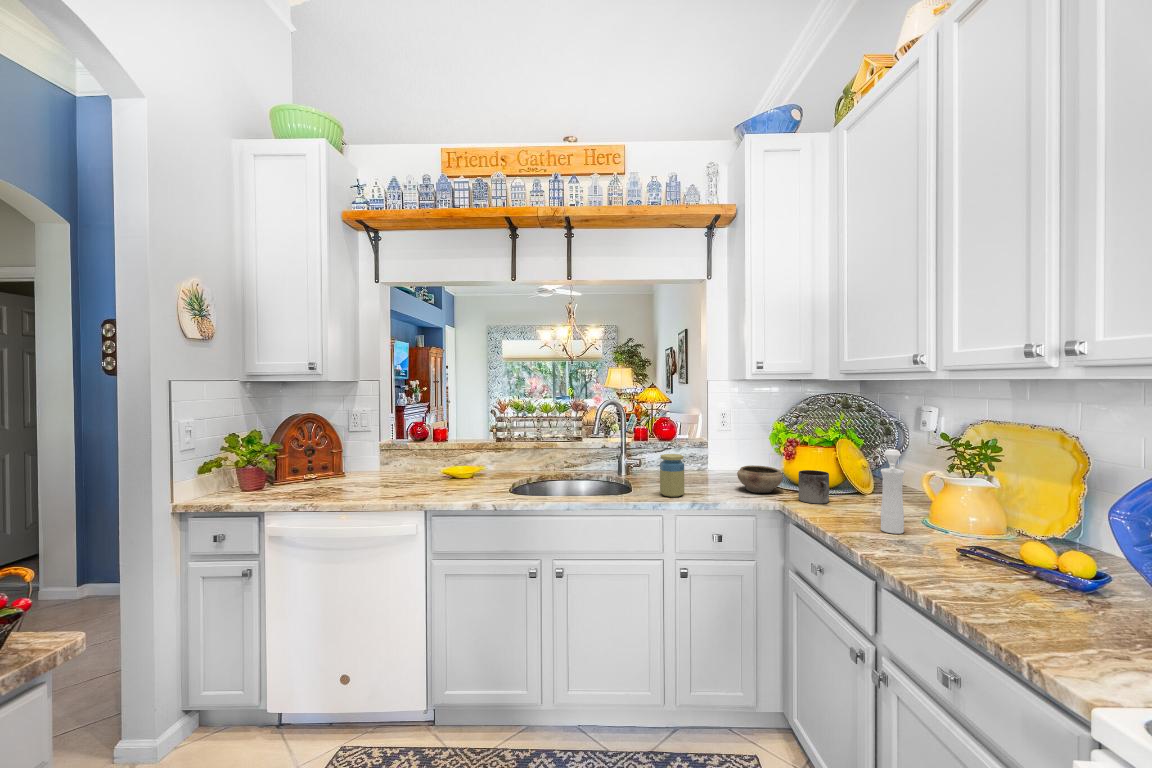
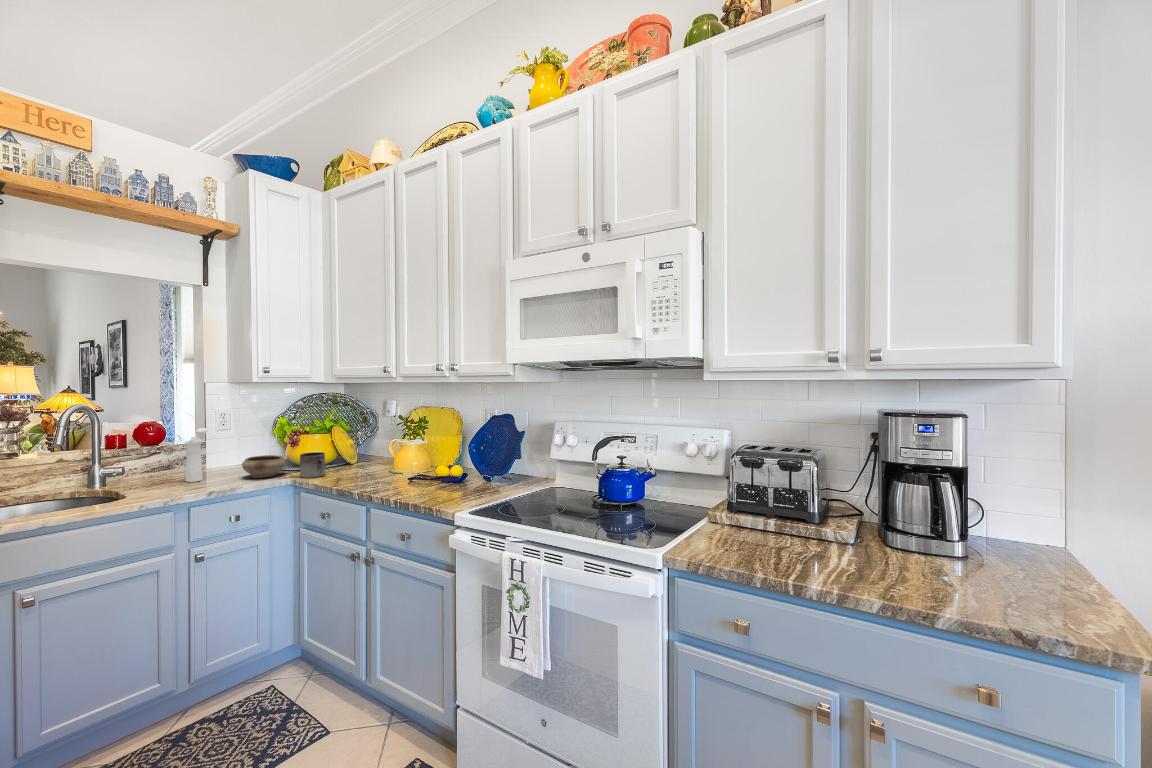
pepper mill: present [881,449,905,534] -> present [185,428,207,482]
jar: present [660,454,684,497] -> none [155,454,186,496]

